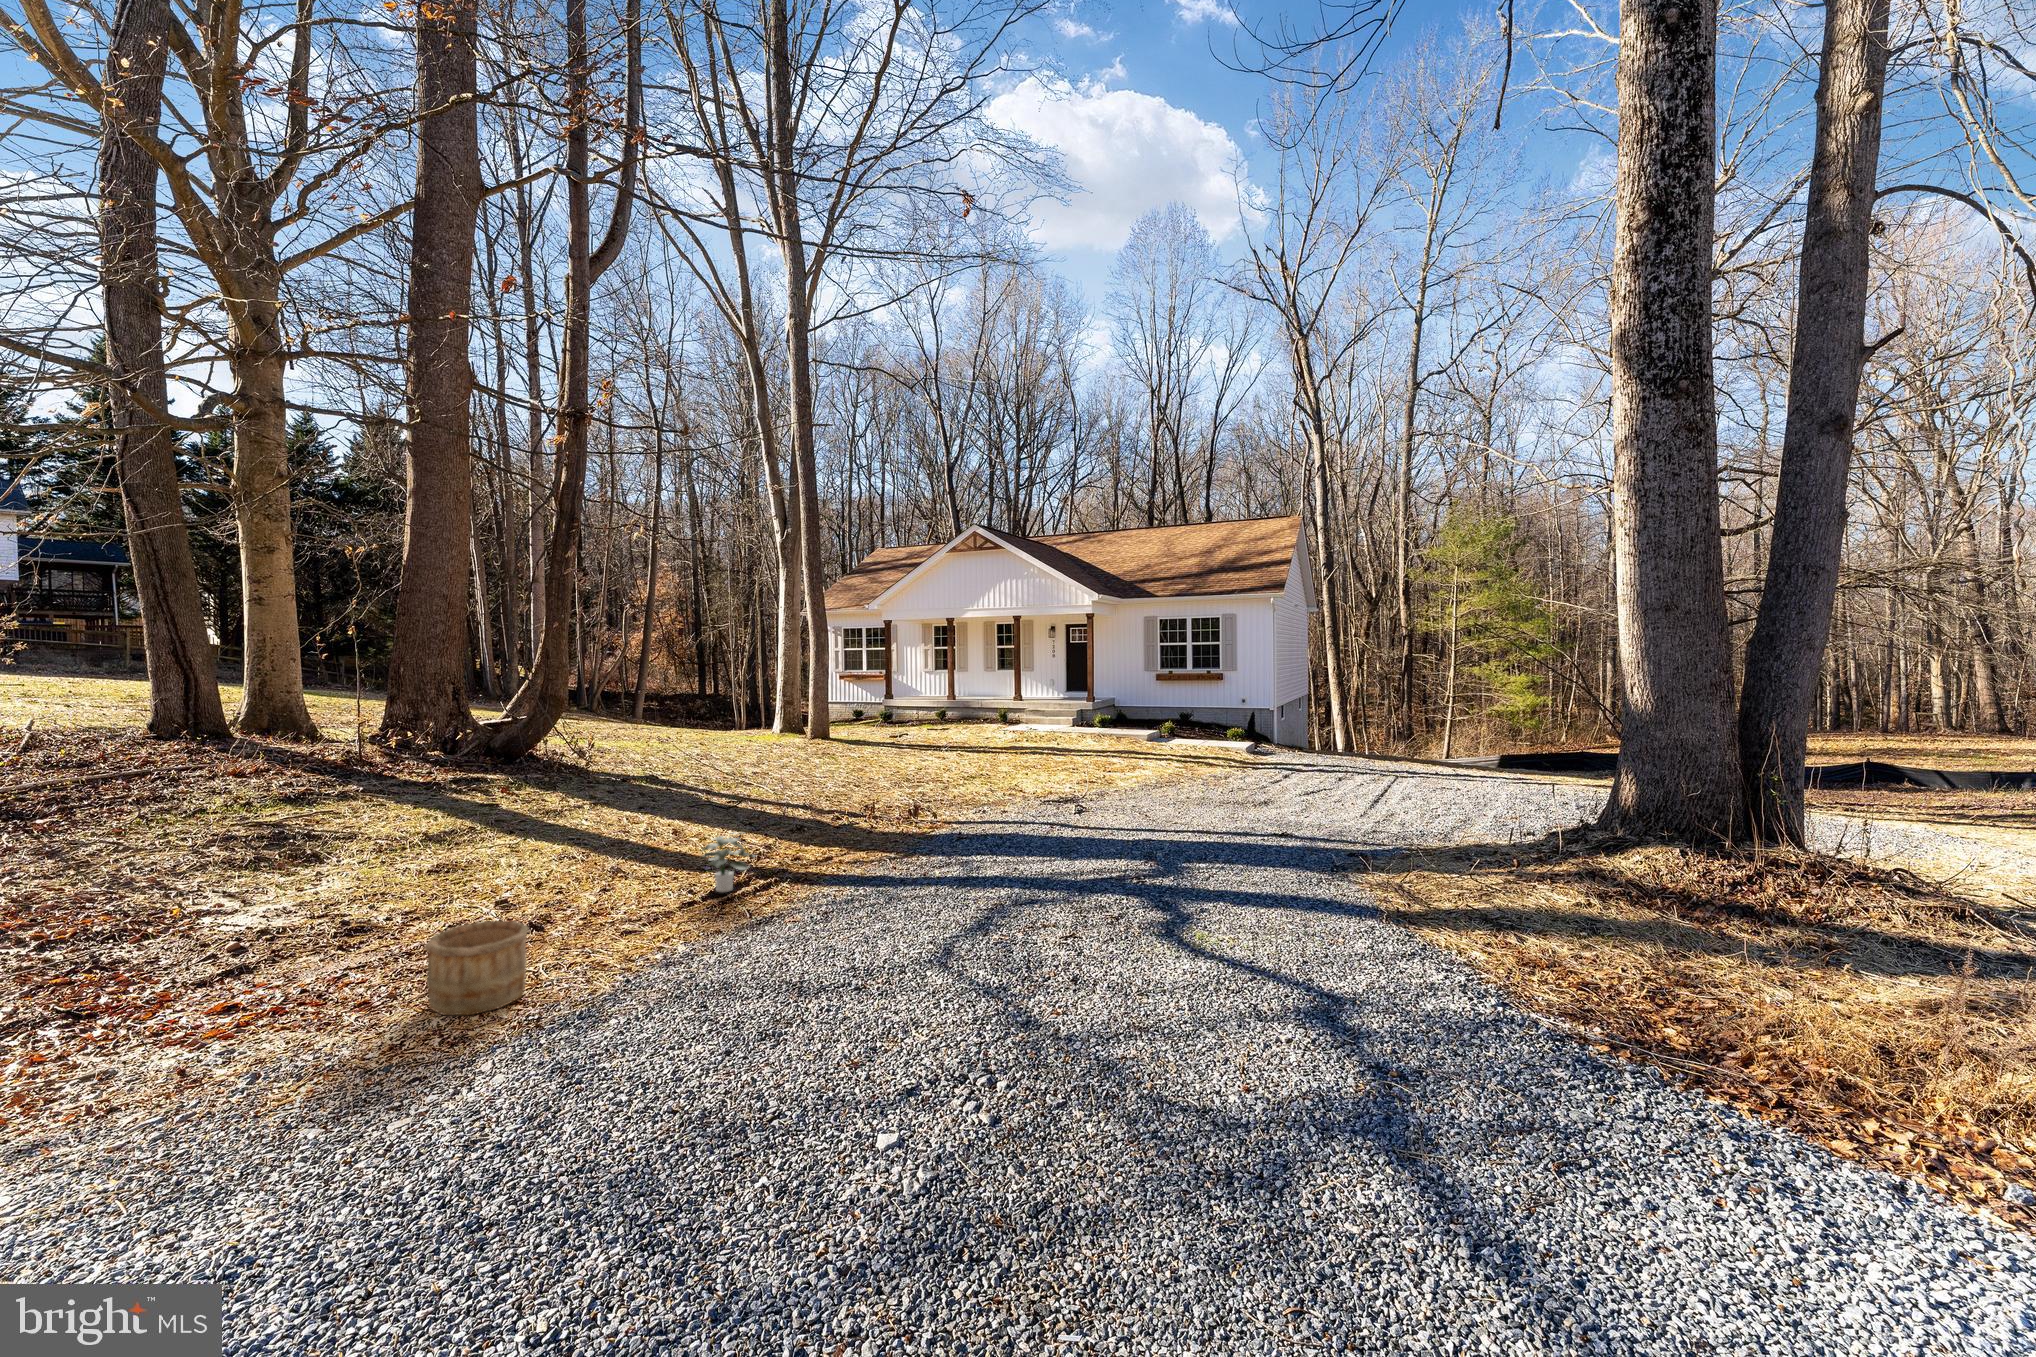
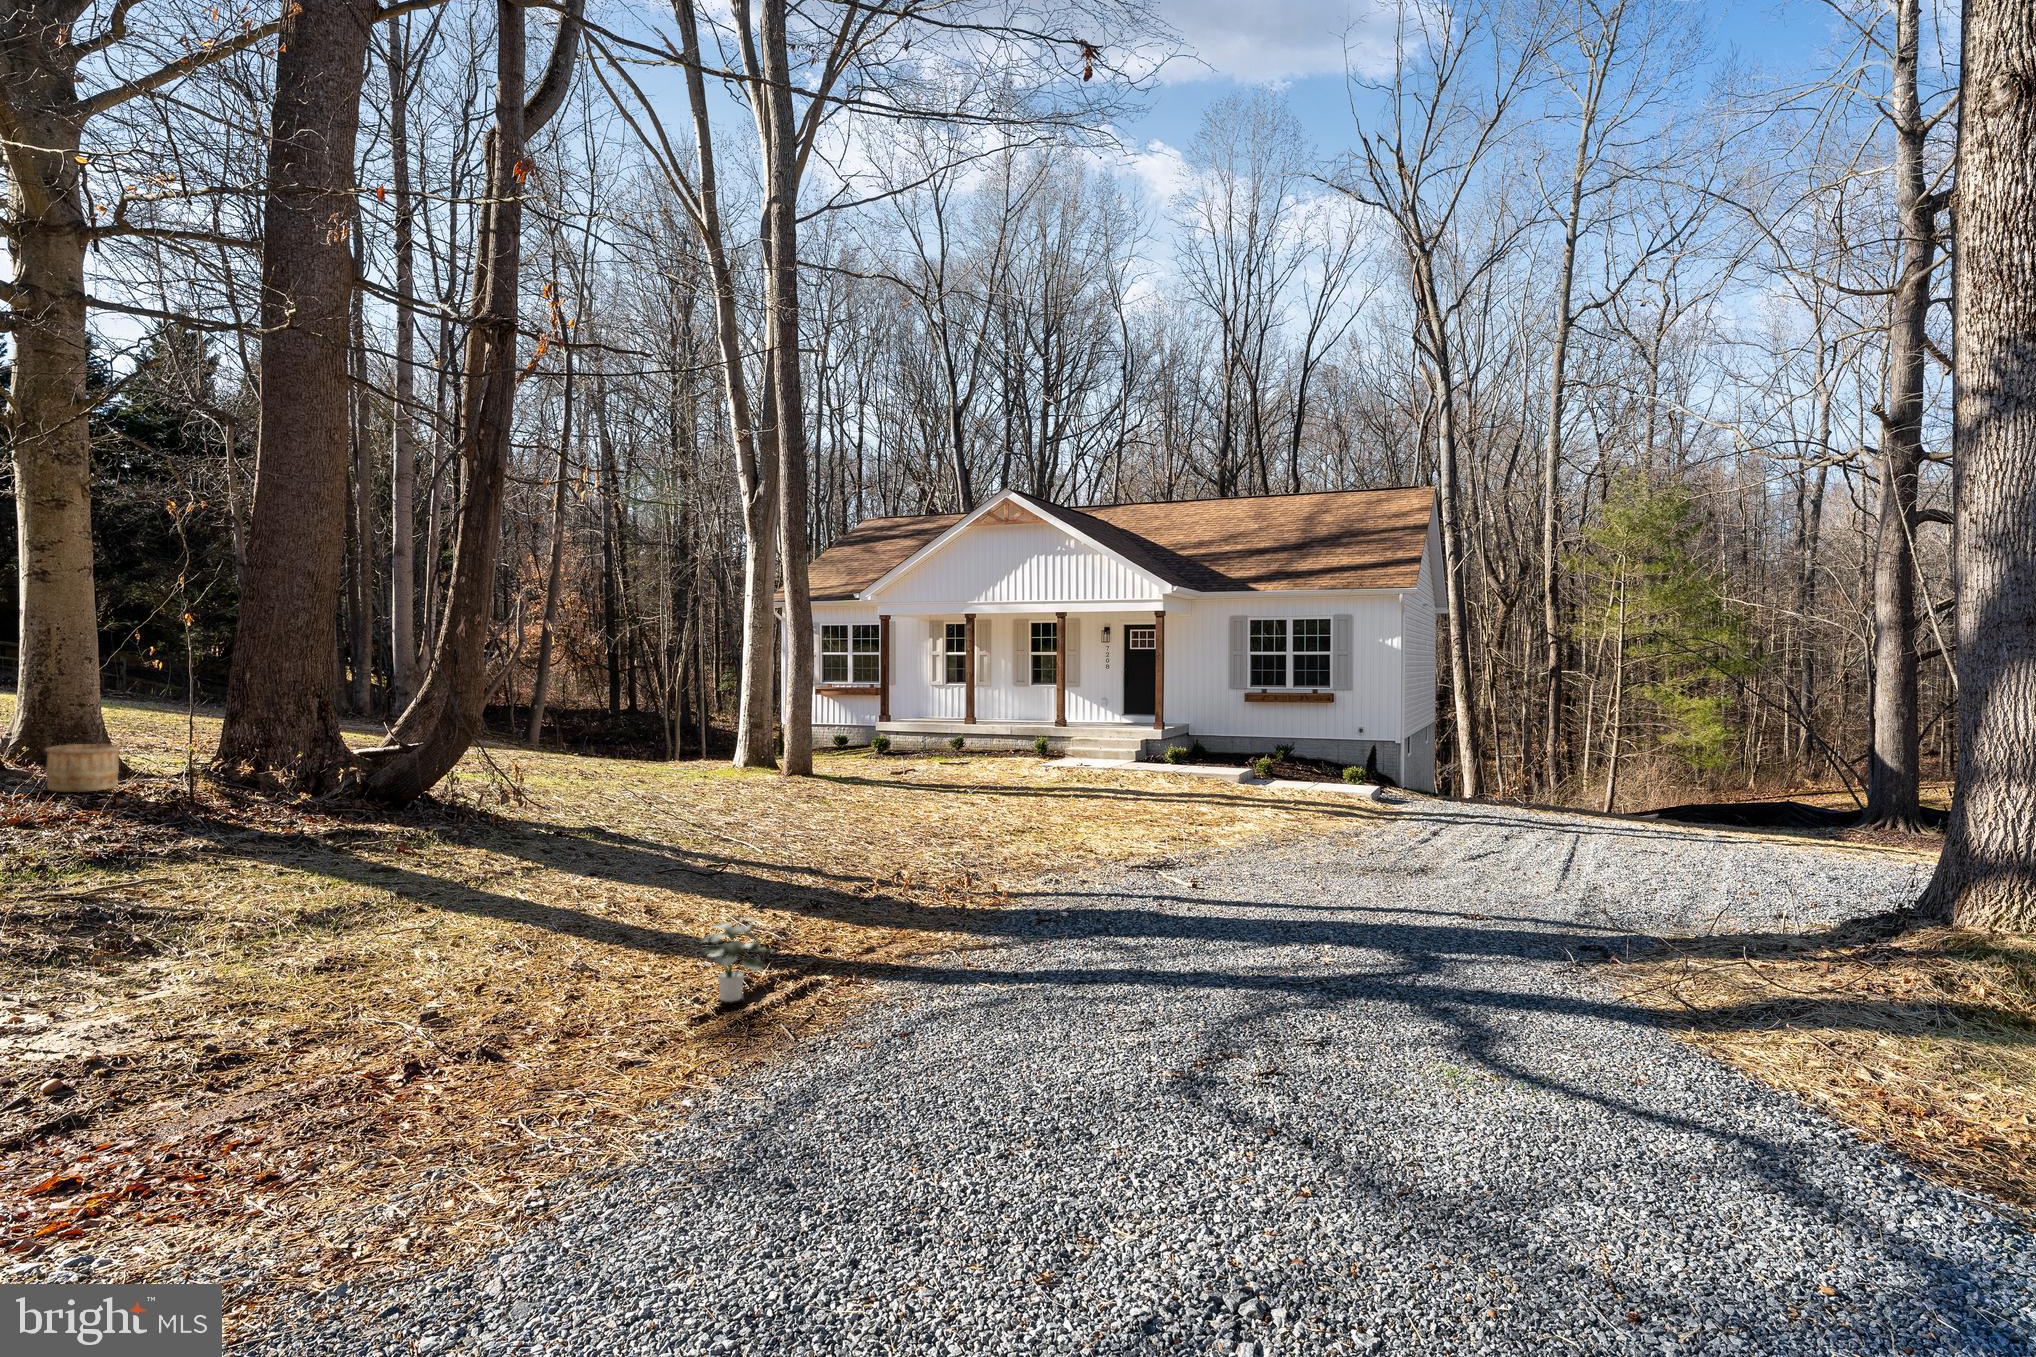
wooden bucket: present [424,921,528,1015] -> present [46,744,121,792]

